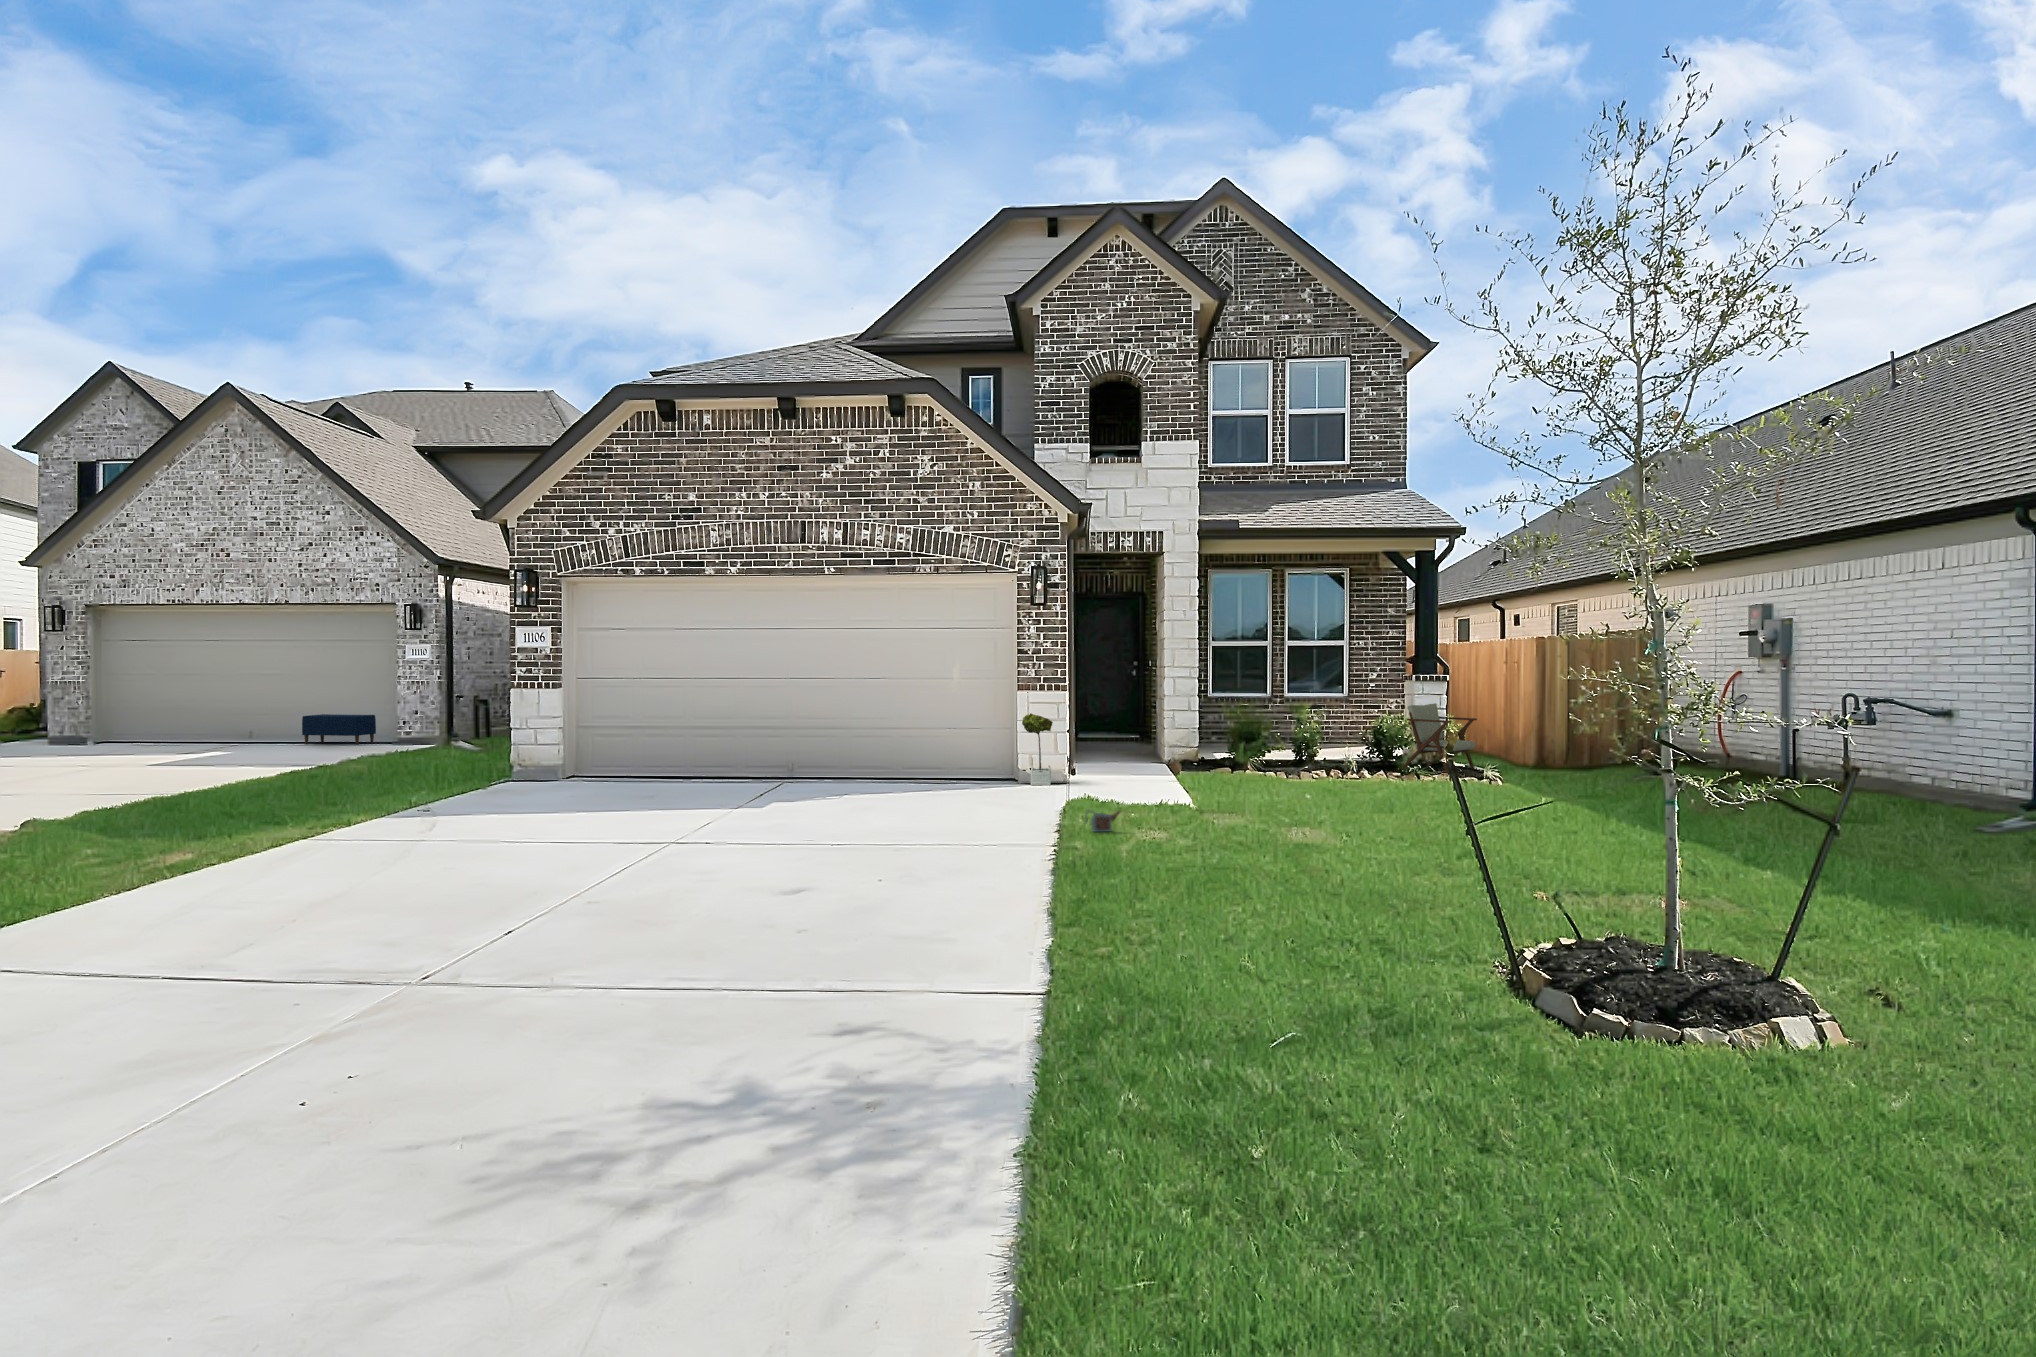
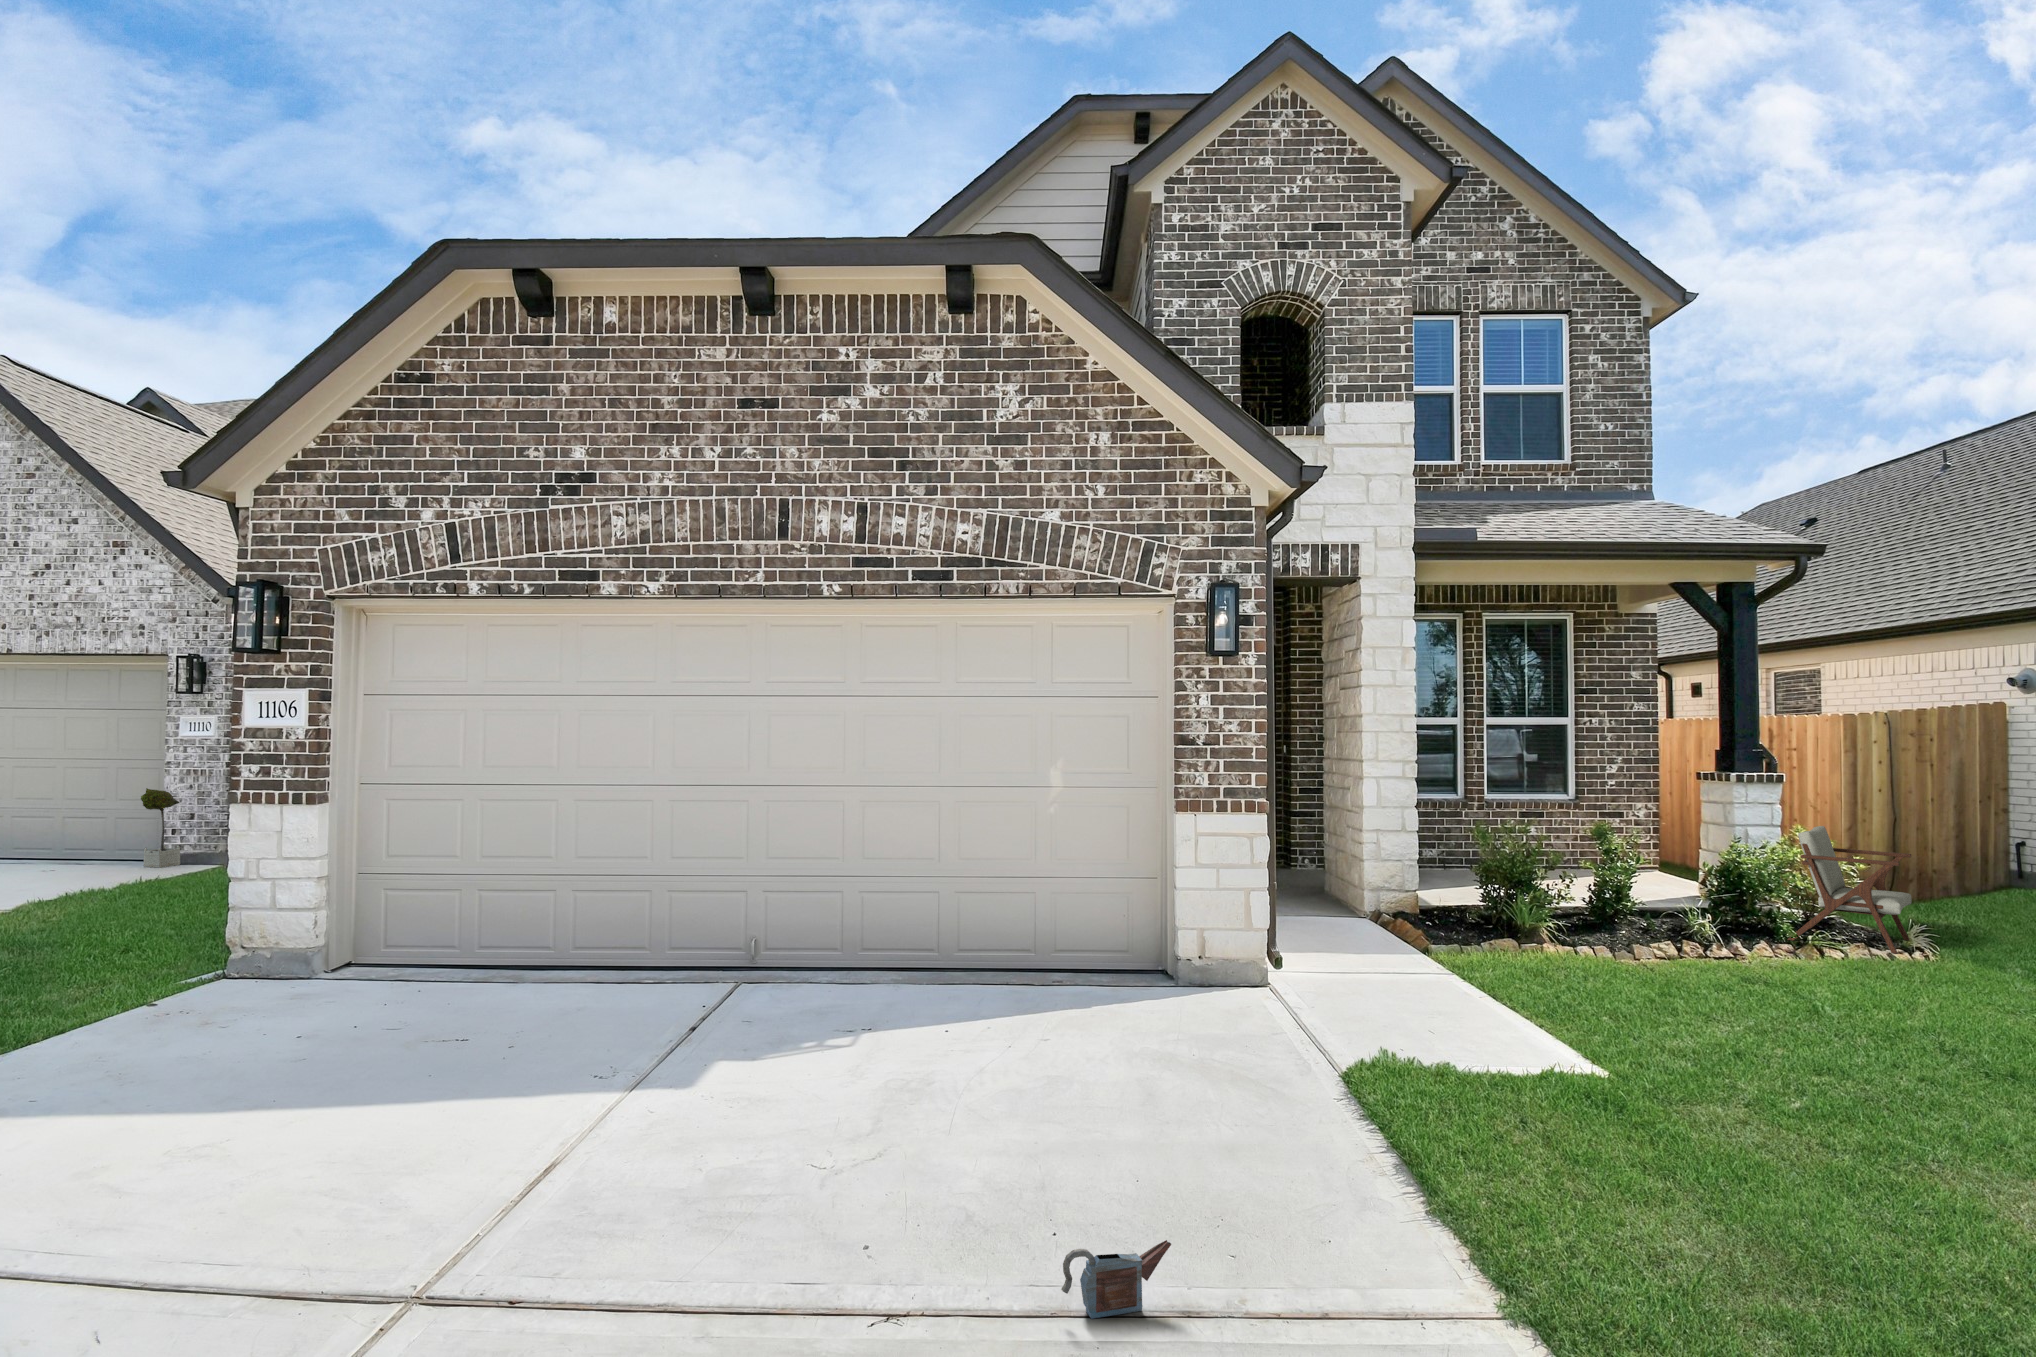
potted tree: present [1022,713,1053,785] -> present [141,788,180,868]
bench: present [302,714,376,745] -> none [17,817,137,865]
watering can: present [1085,810,1121,832] -> present [1061,1240,1171,1319]

